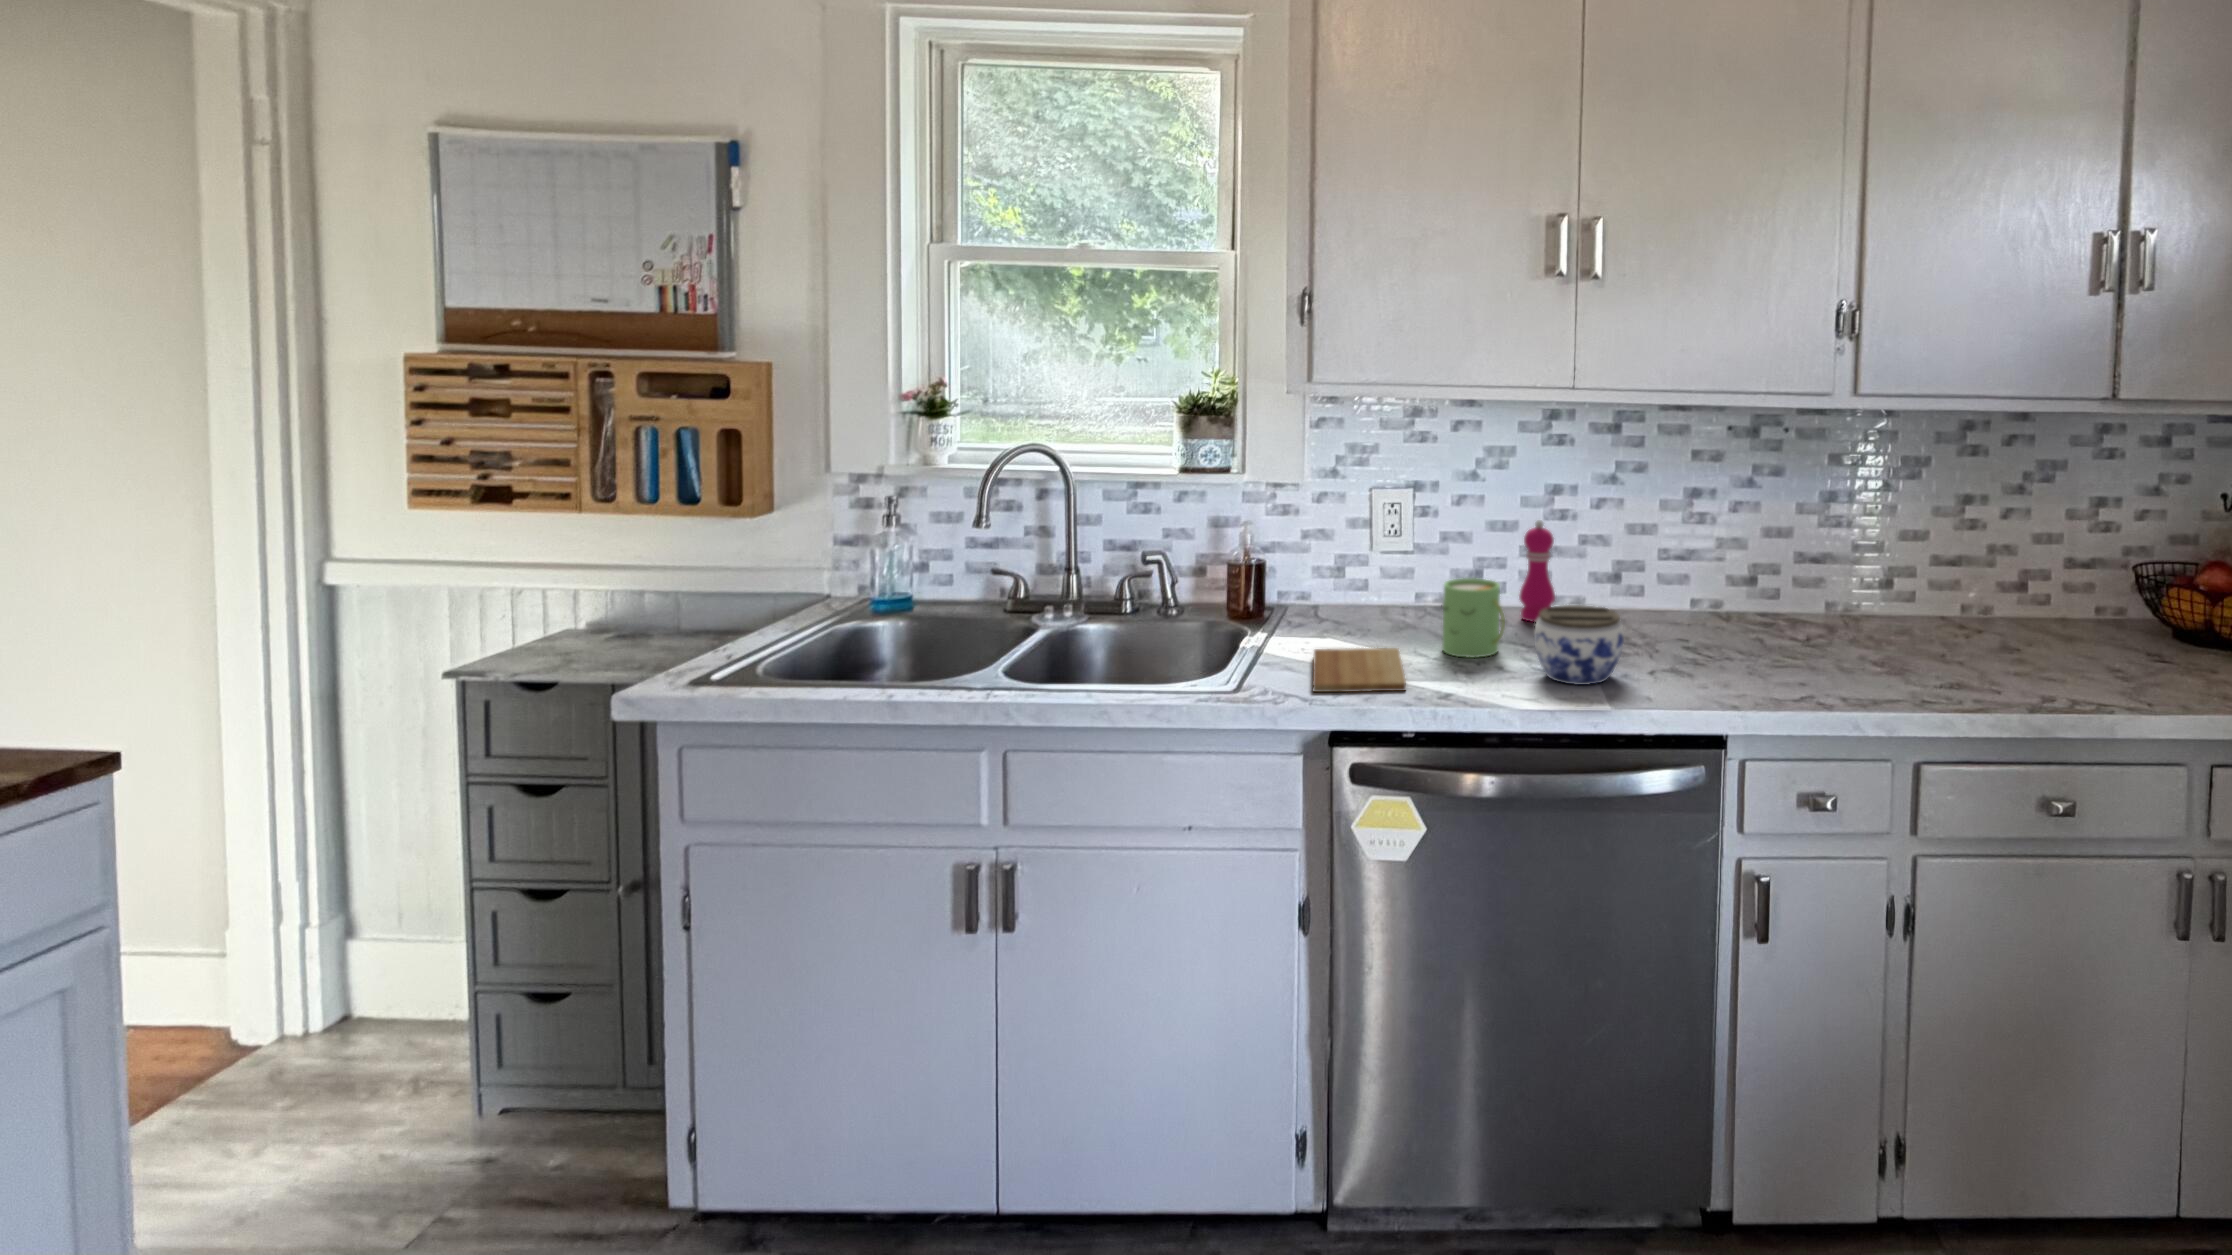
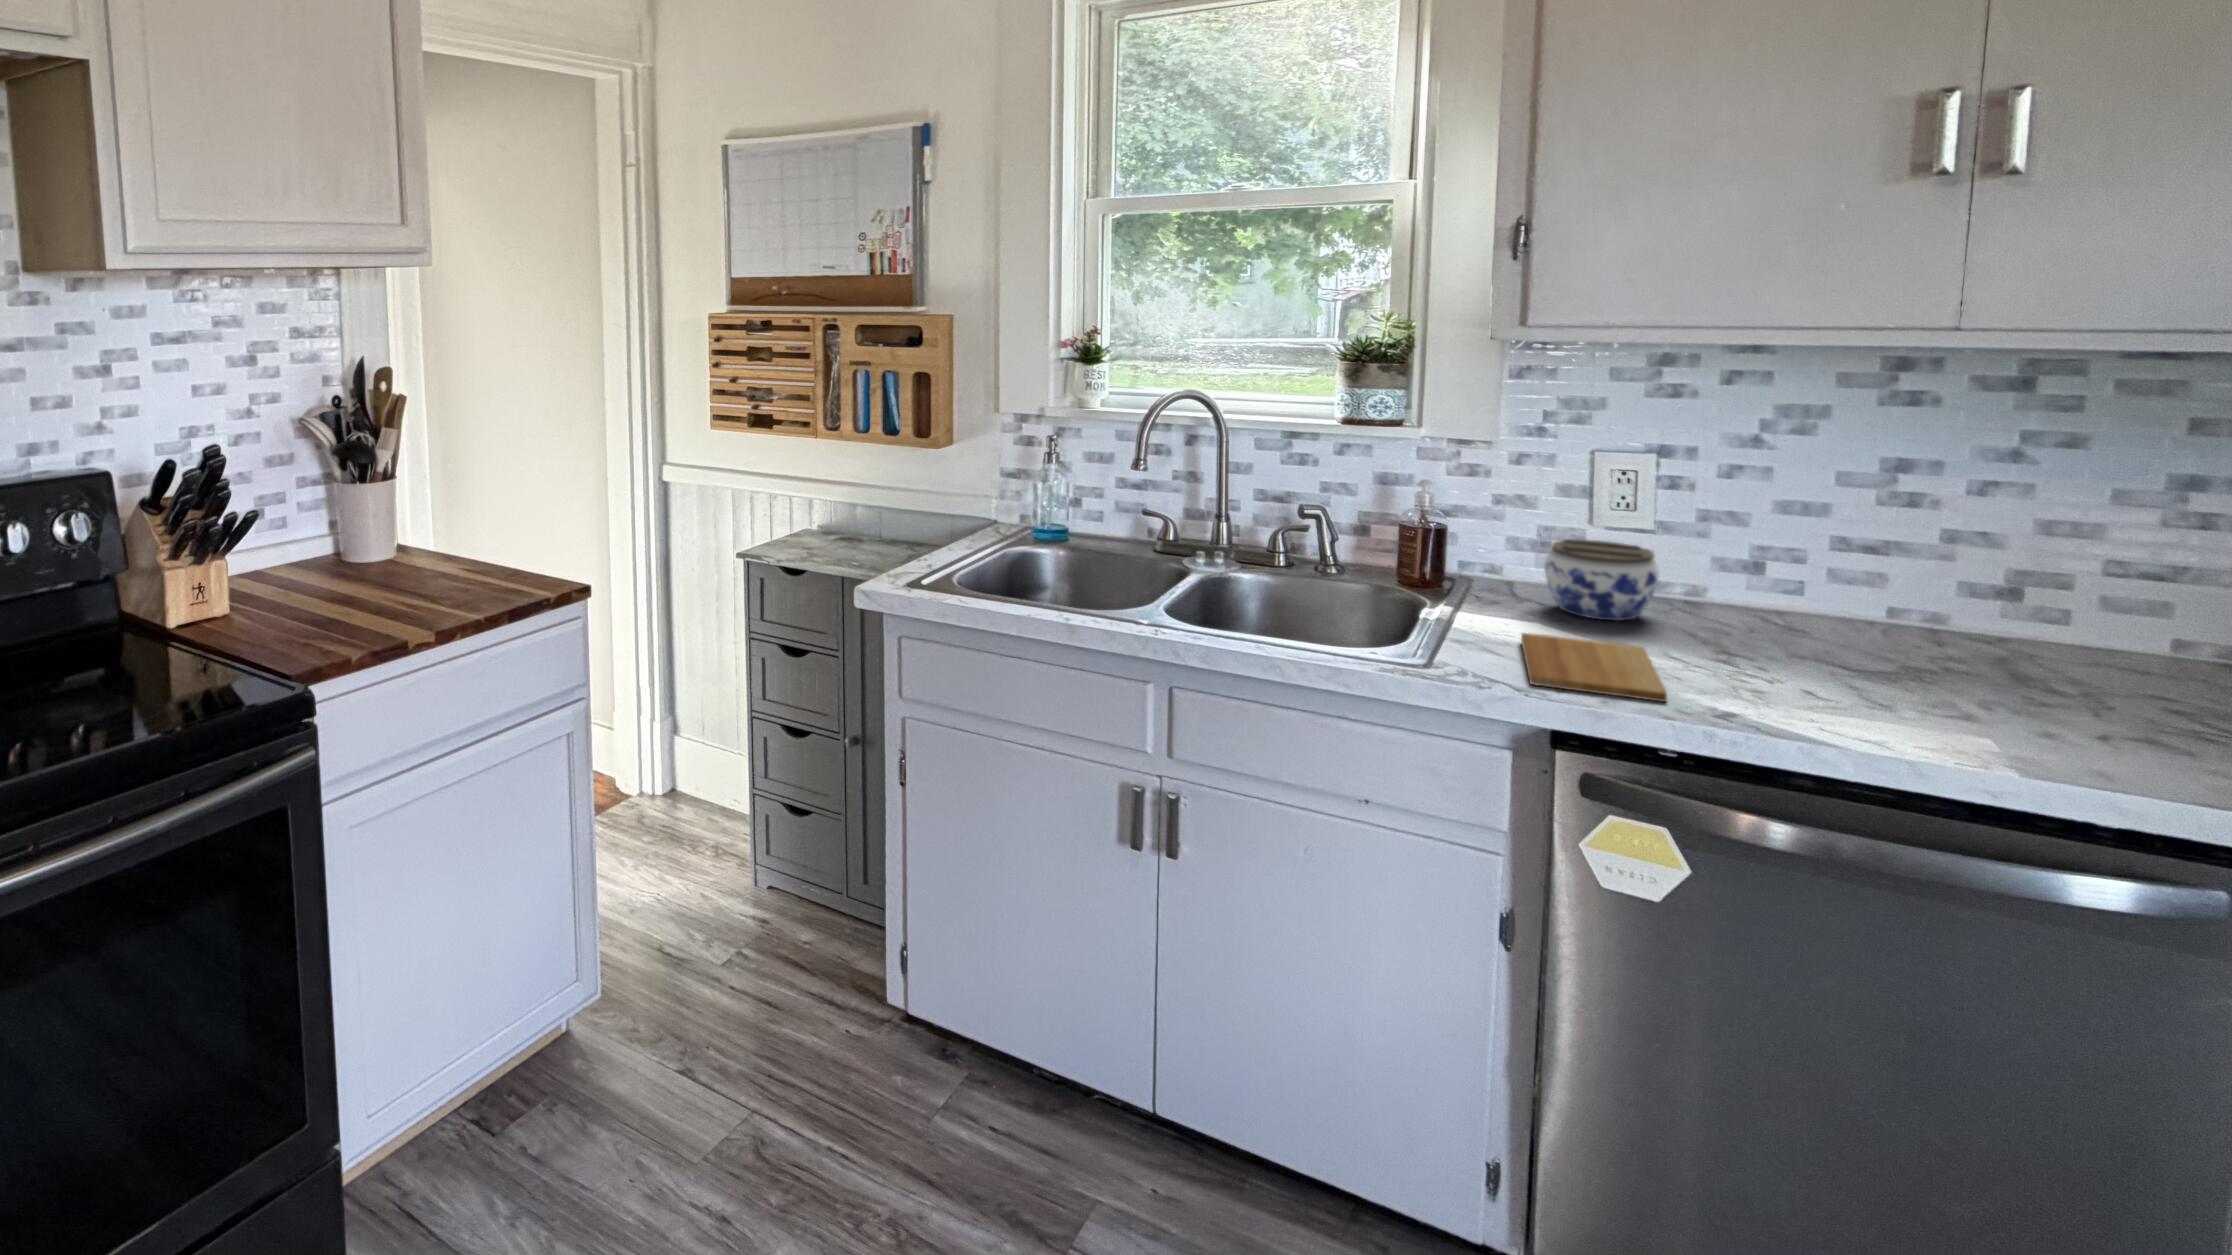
pepper mill: present [1519,520,1555,622] -> none [1827,503,1894,638]
mug: present [1441,578,1505,658] -> none [1709,570,1820,674]
jar: present [1534,605,1624,685] -> present [1544,539,1658,621]

